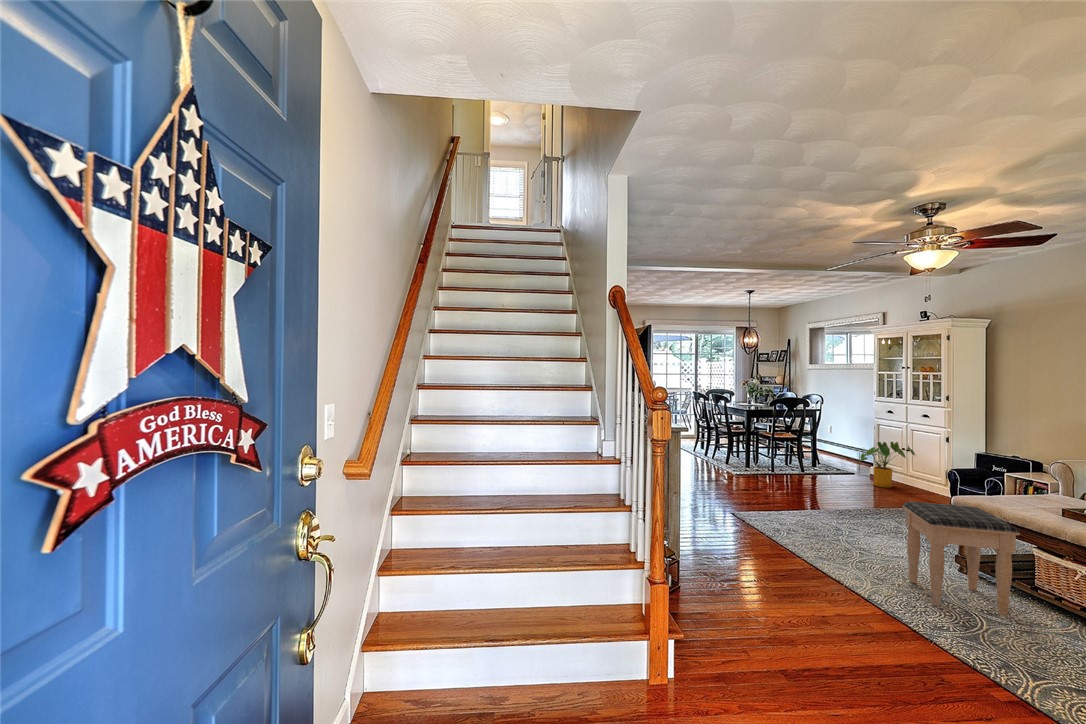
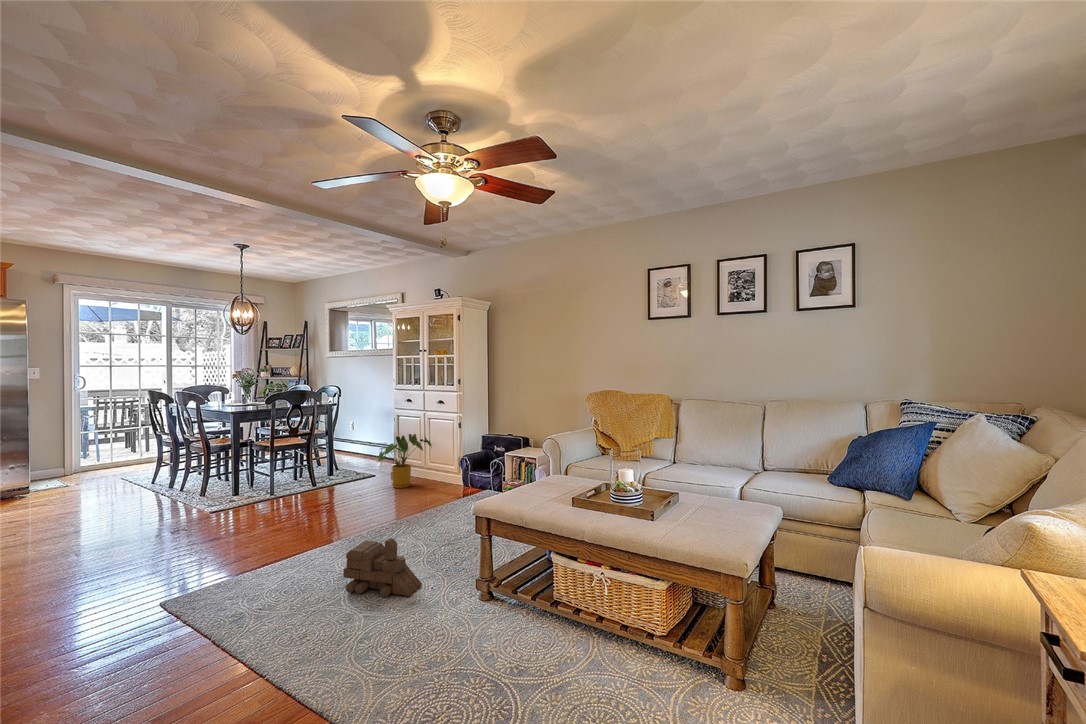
footstool: present [903,502,1020,615] -> none [421,520,549,691]
toy train: none [839,508,903,552] -> present [343,538,422,597]

